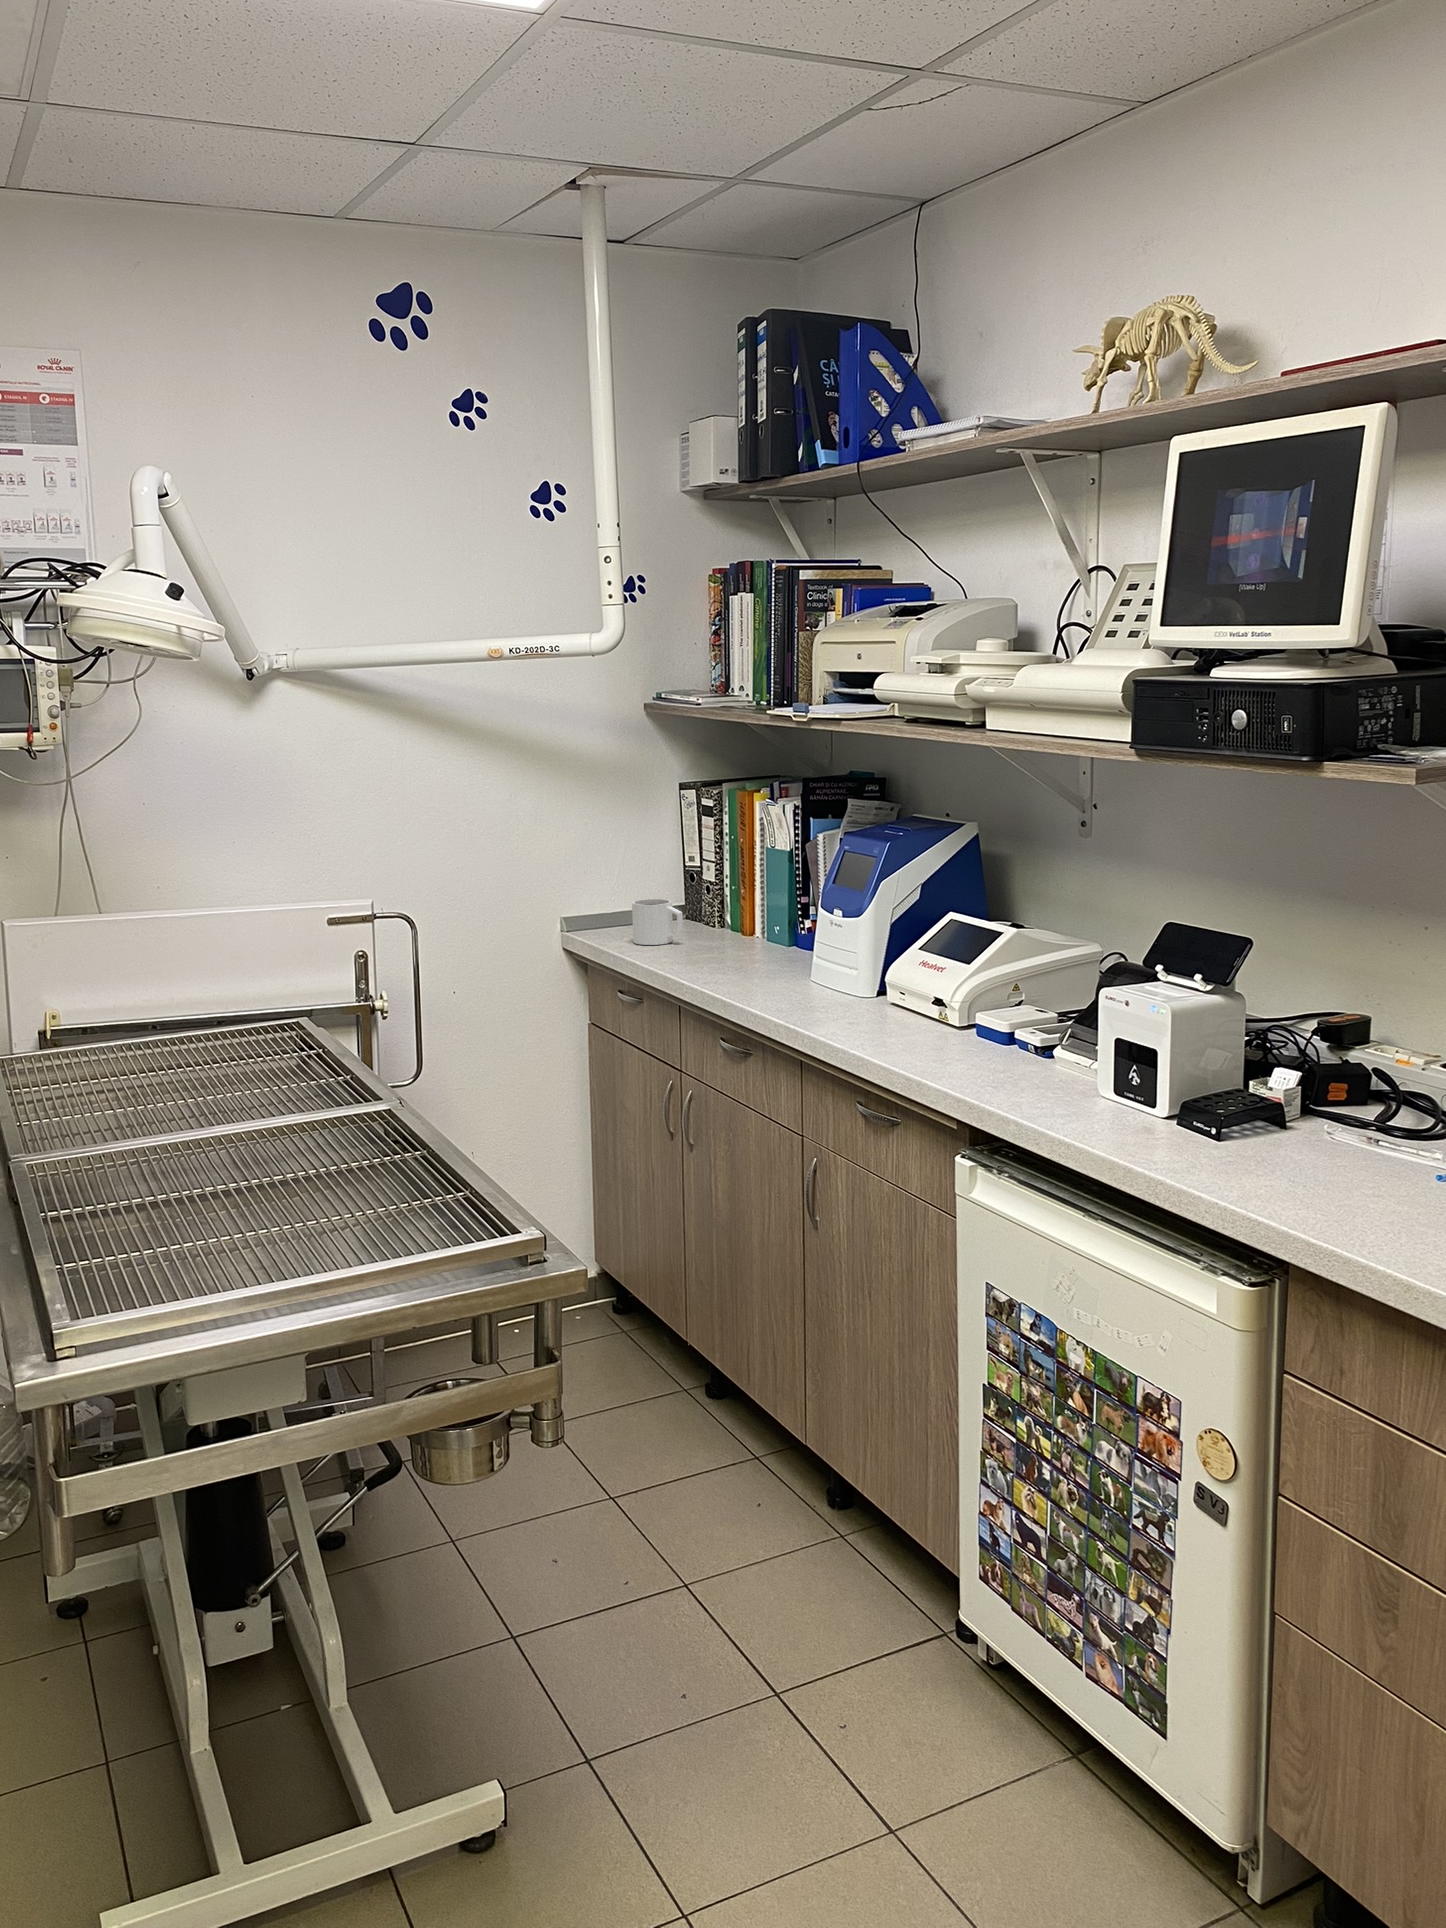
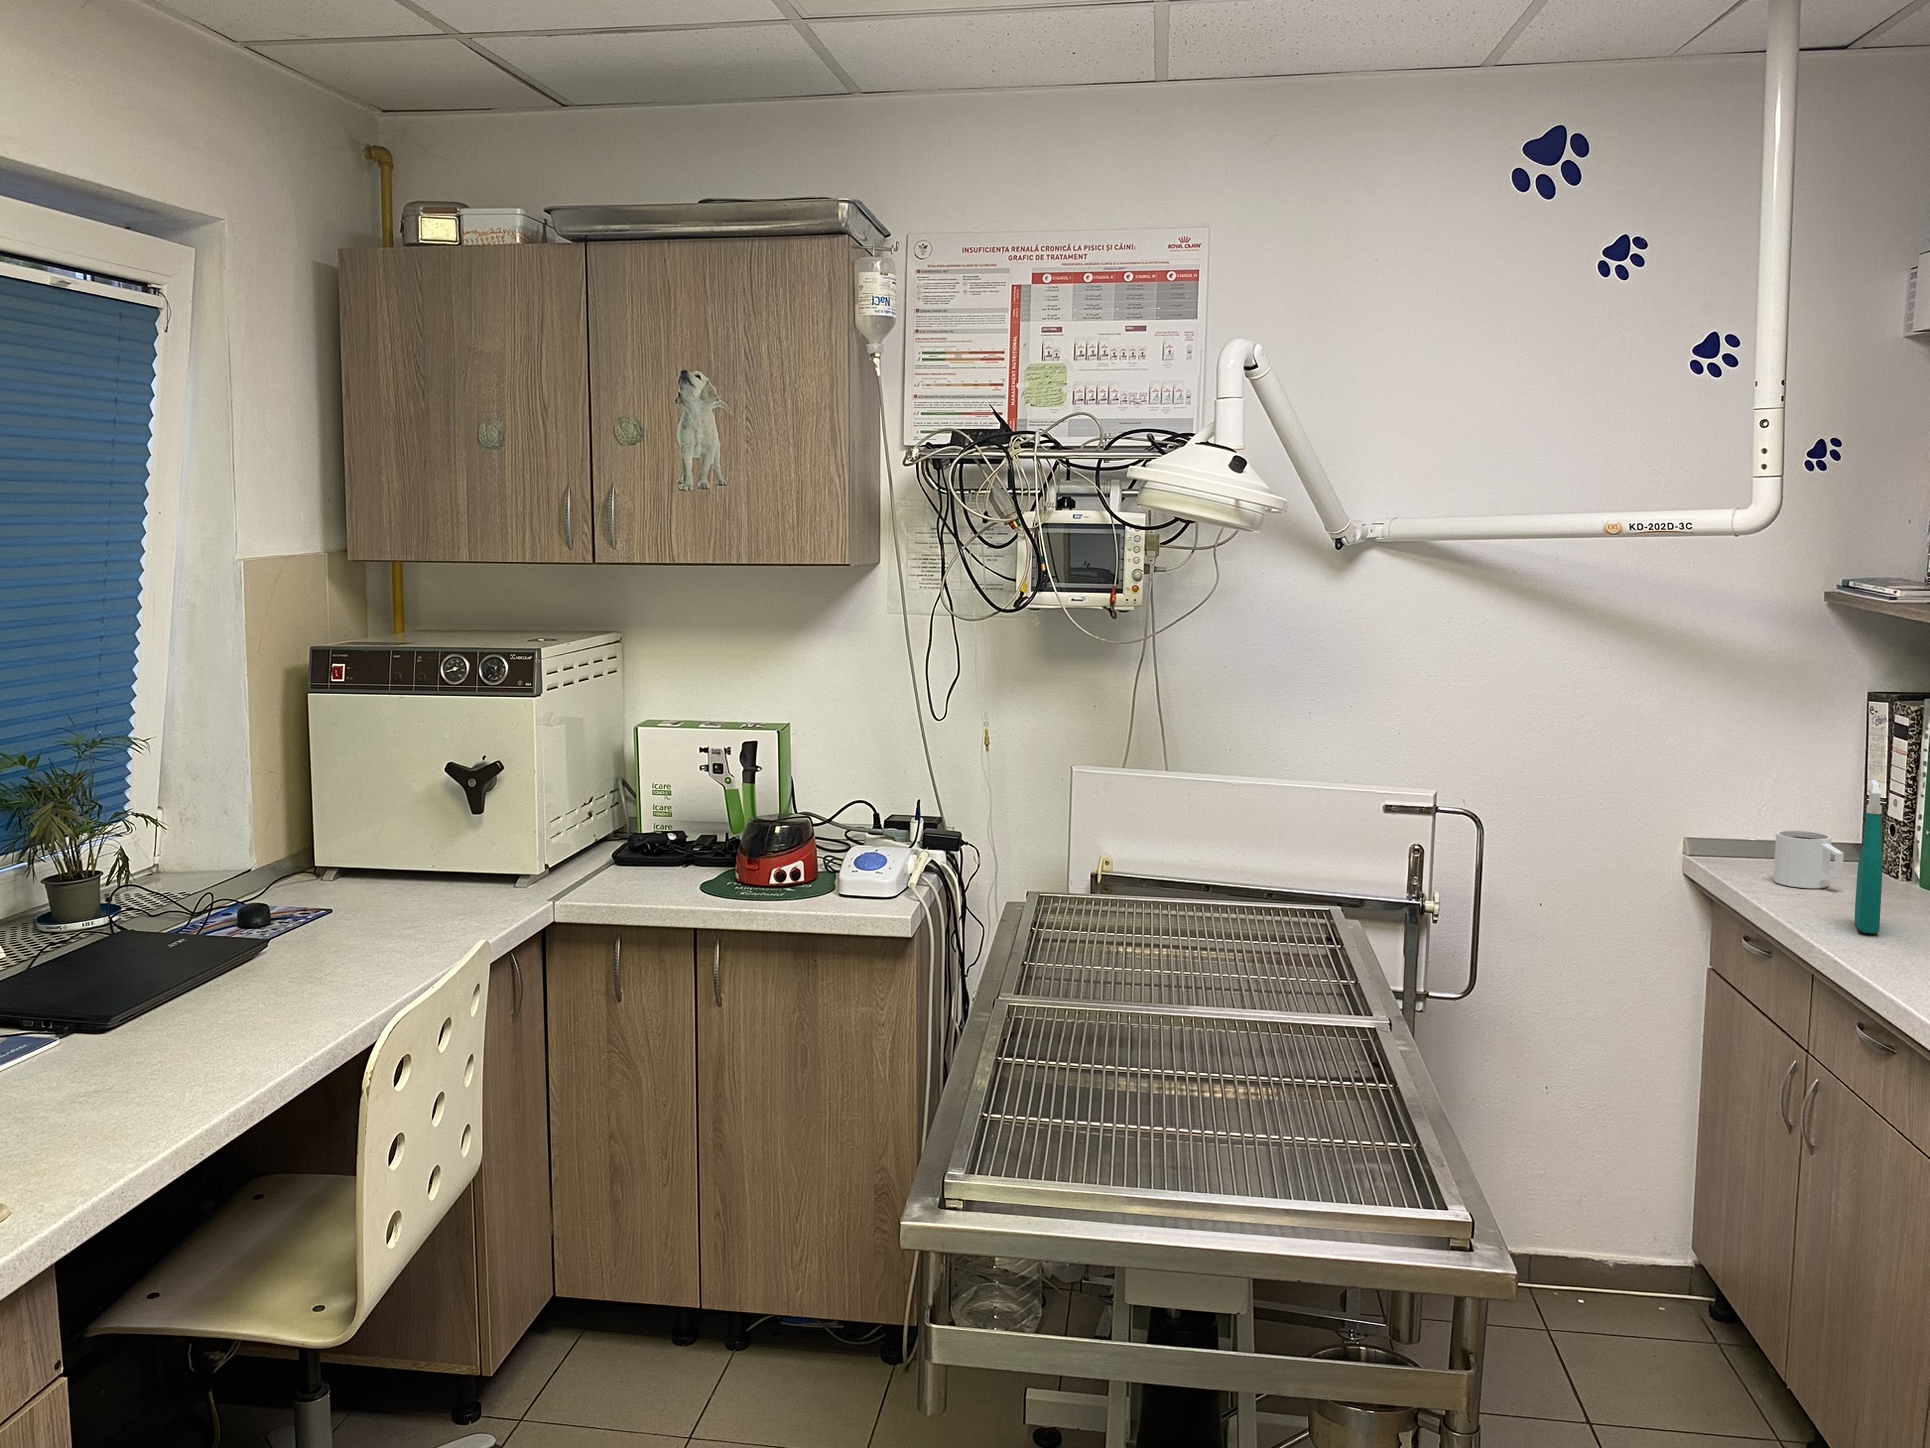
spray bottle: none [702,848,723,970] -> present [1855,780,1883,933]

